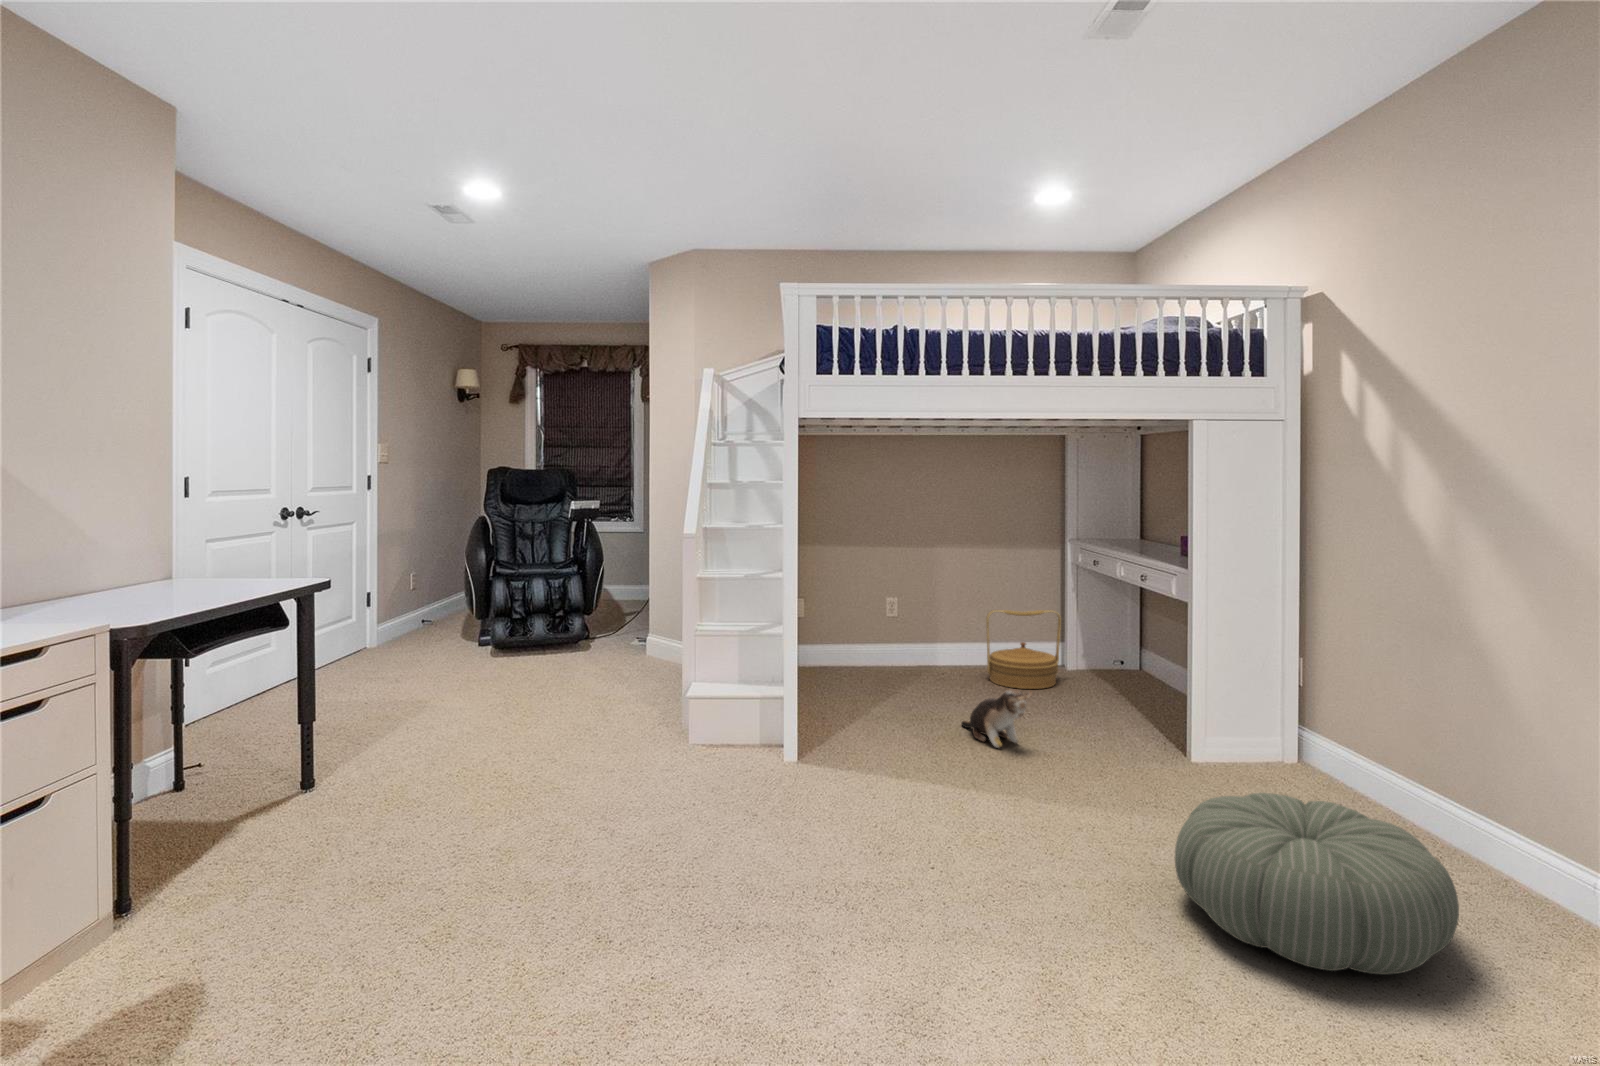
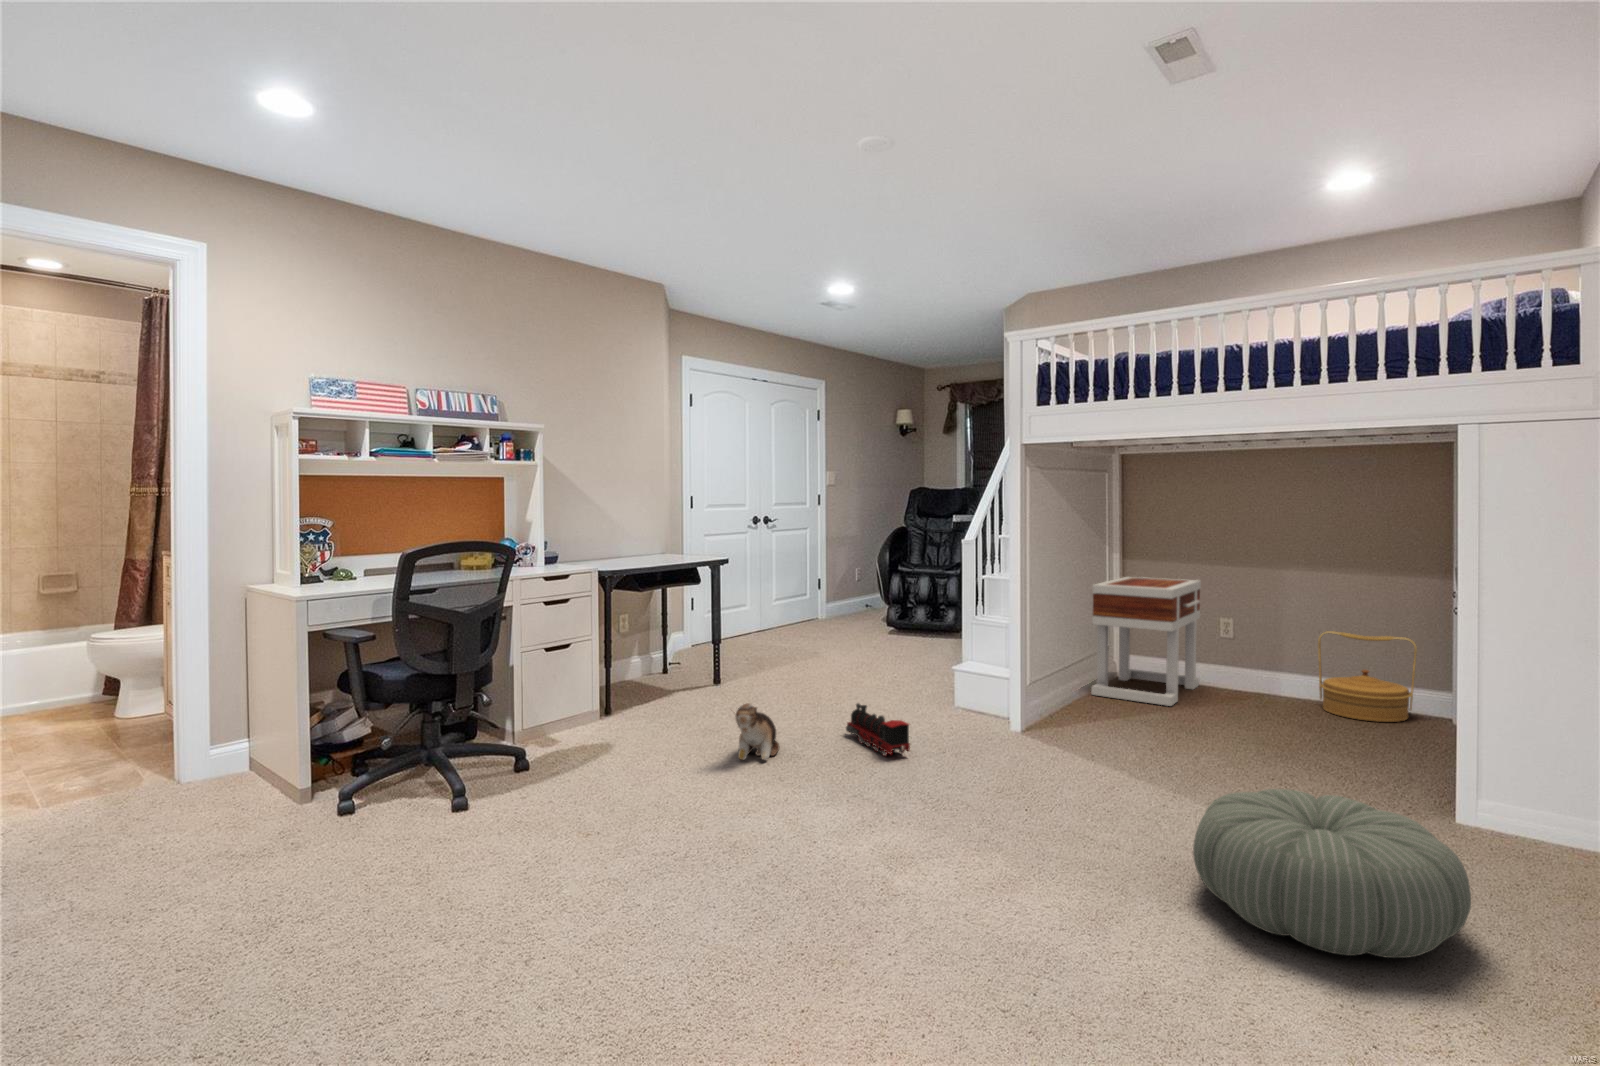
side table: none [805,569,892,704] -> present [1091,577,1201,706]
plush toy: present [961,689,1032,748] -> present [735,703,779,760]
toy train: none [607,779,732,850] -> present [846,703,910,756]

